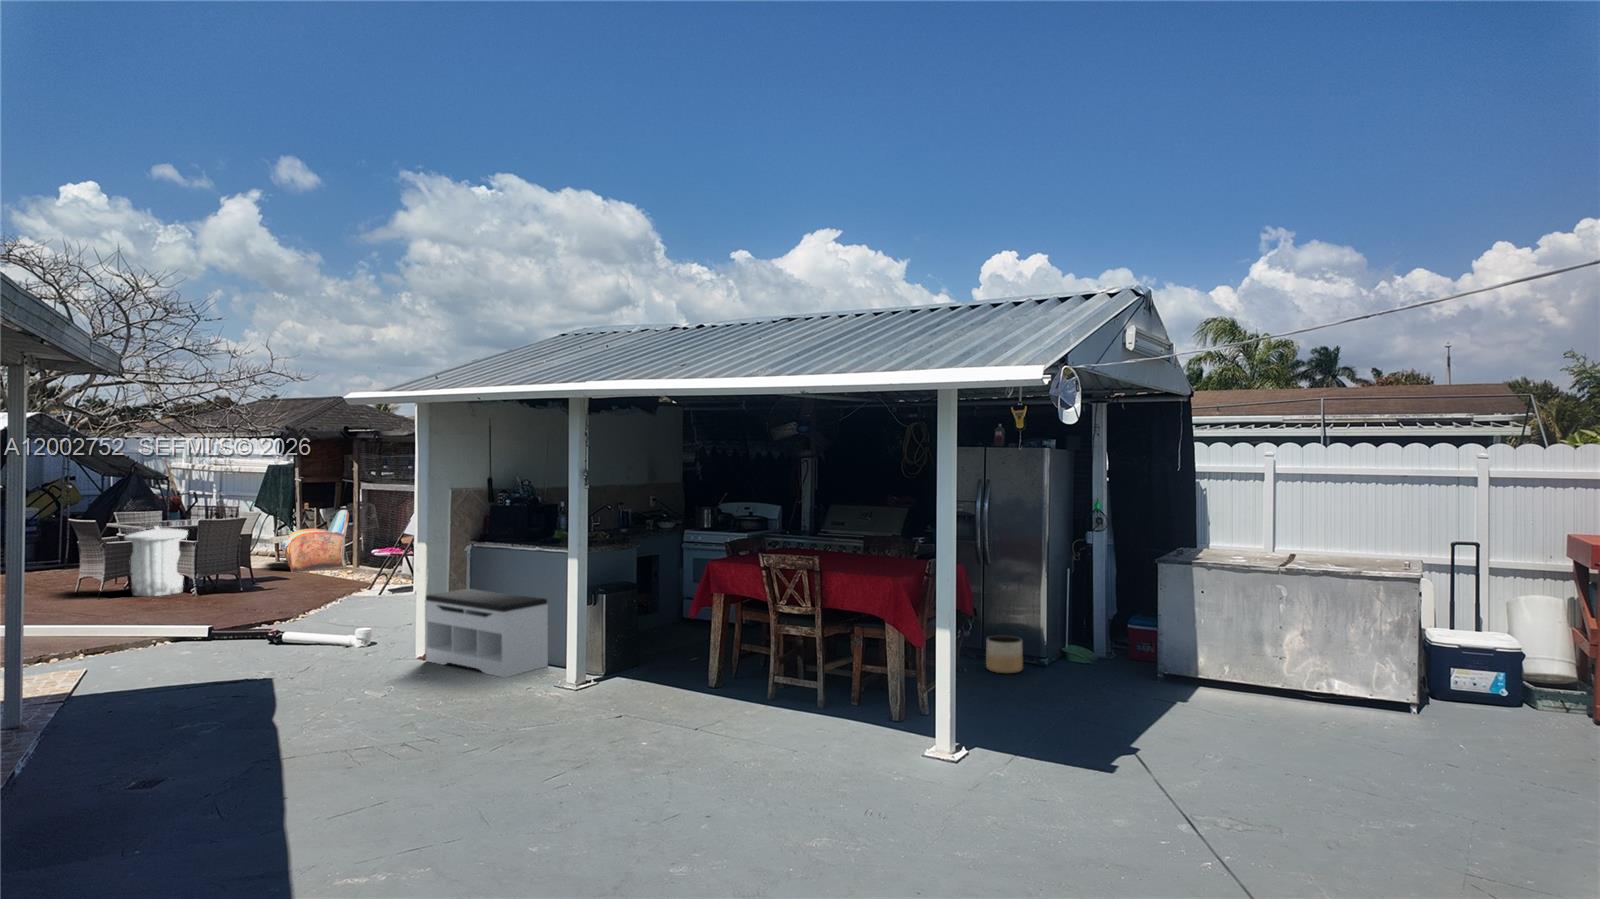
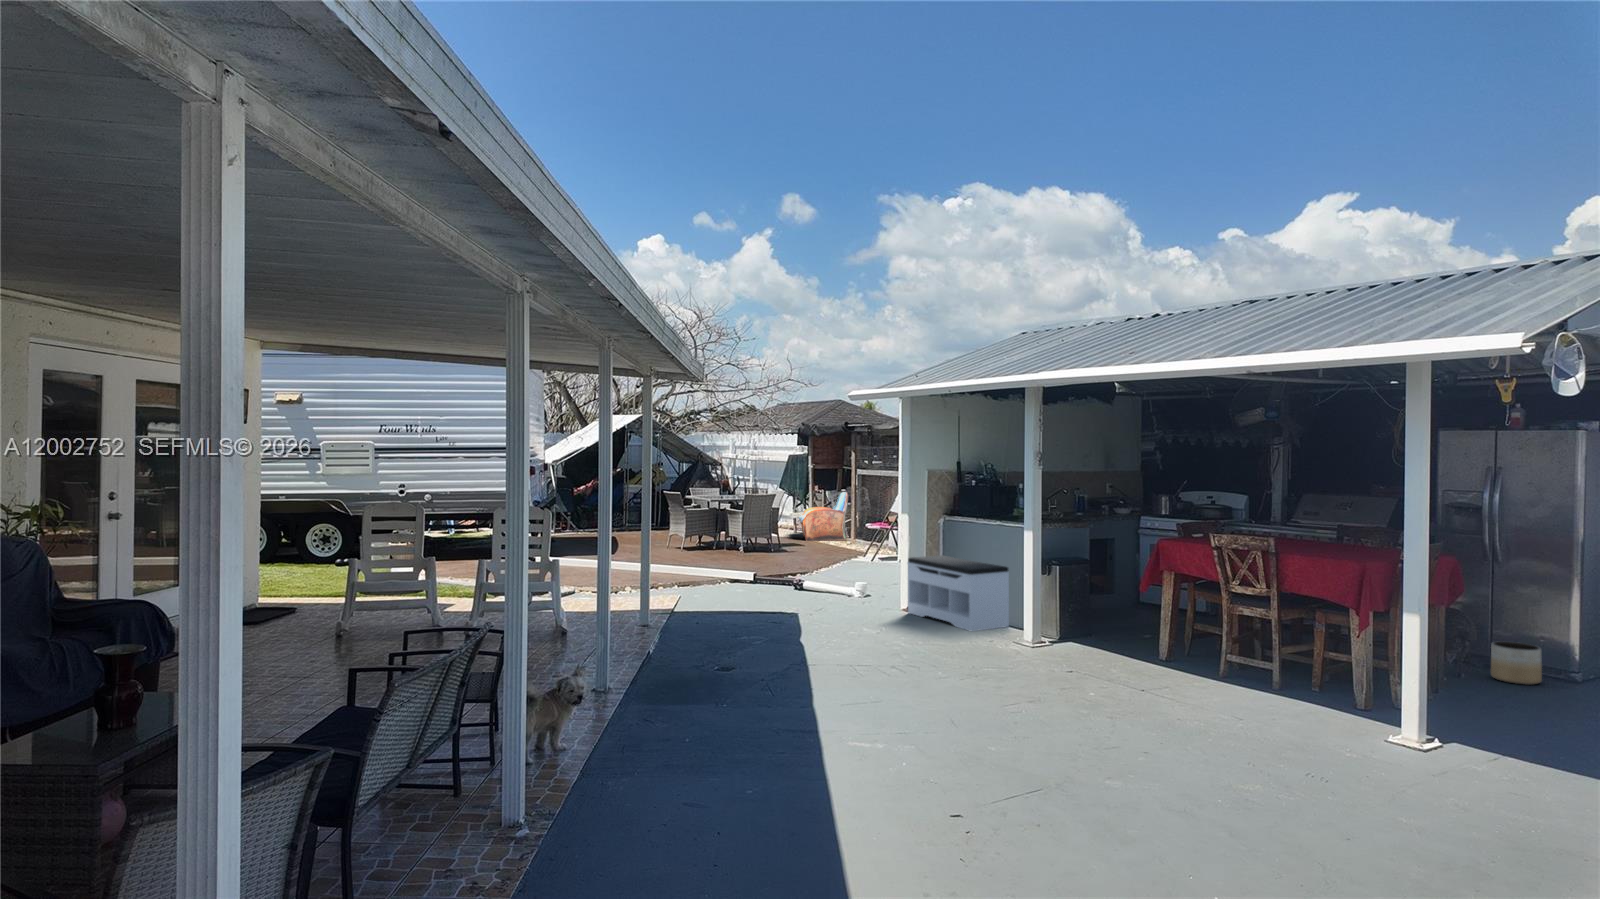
trash can: present [124,526,188,597] -> none [696,499,736,552]

